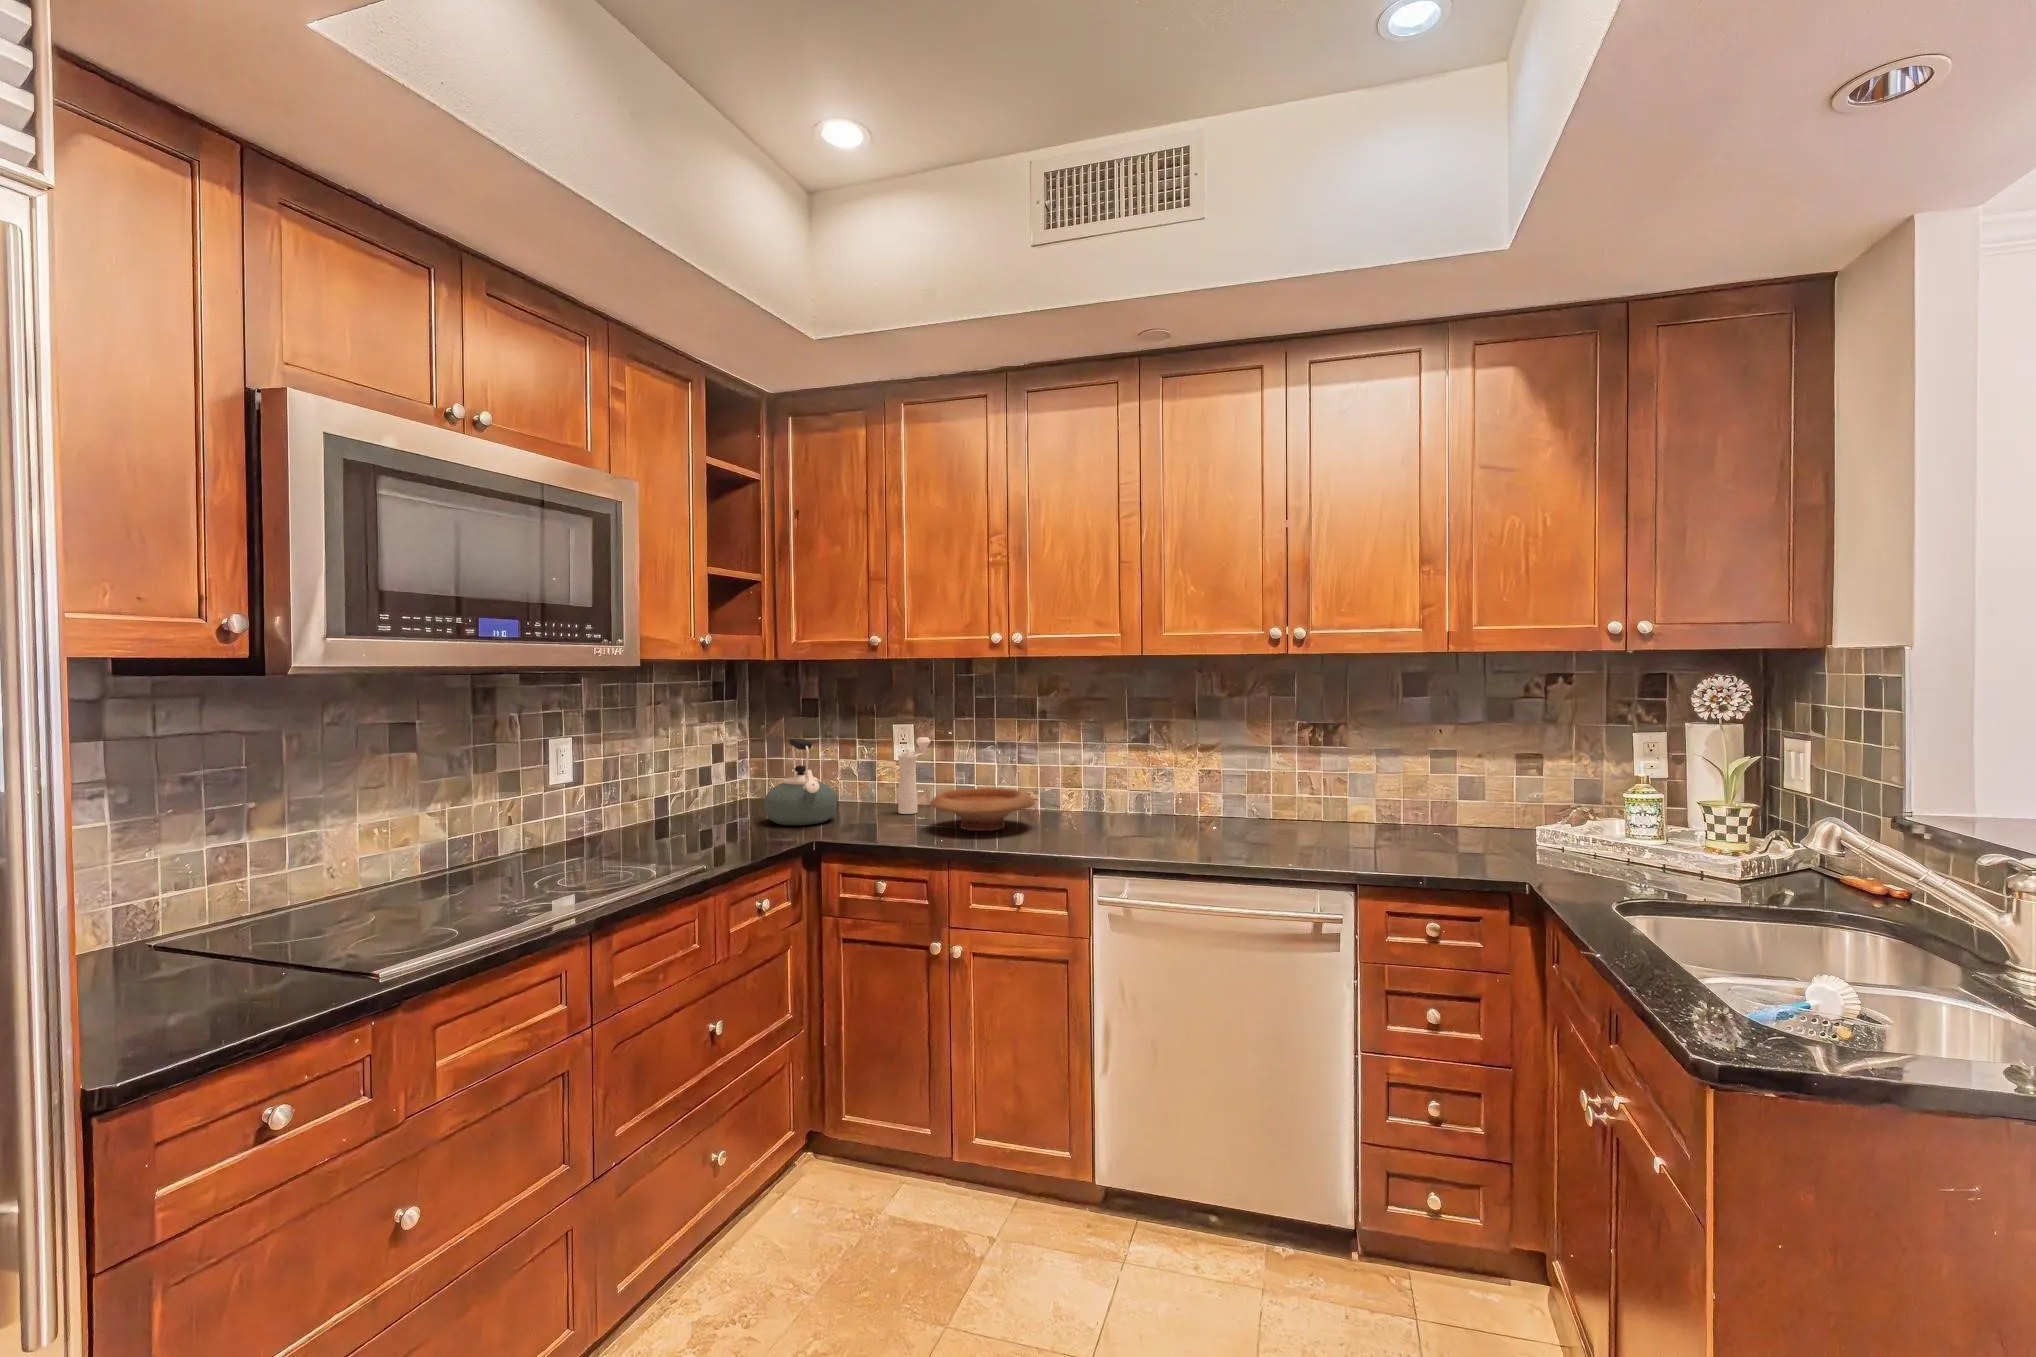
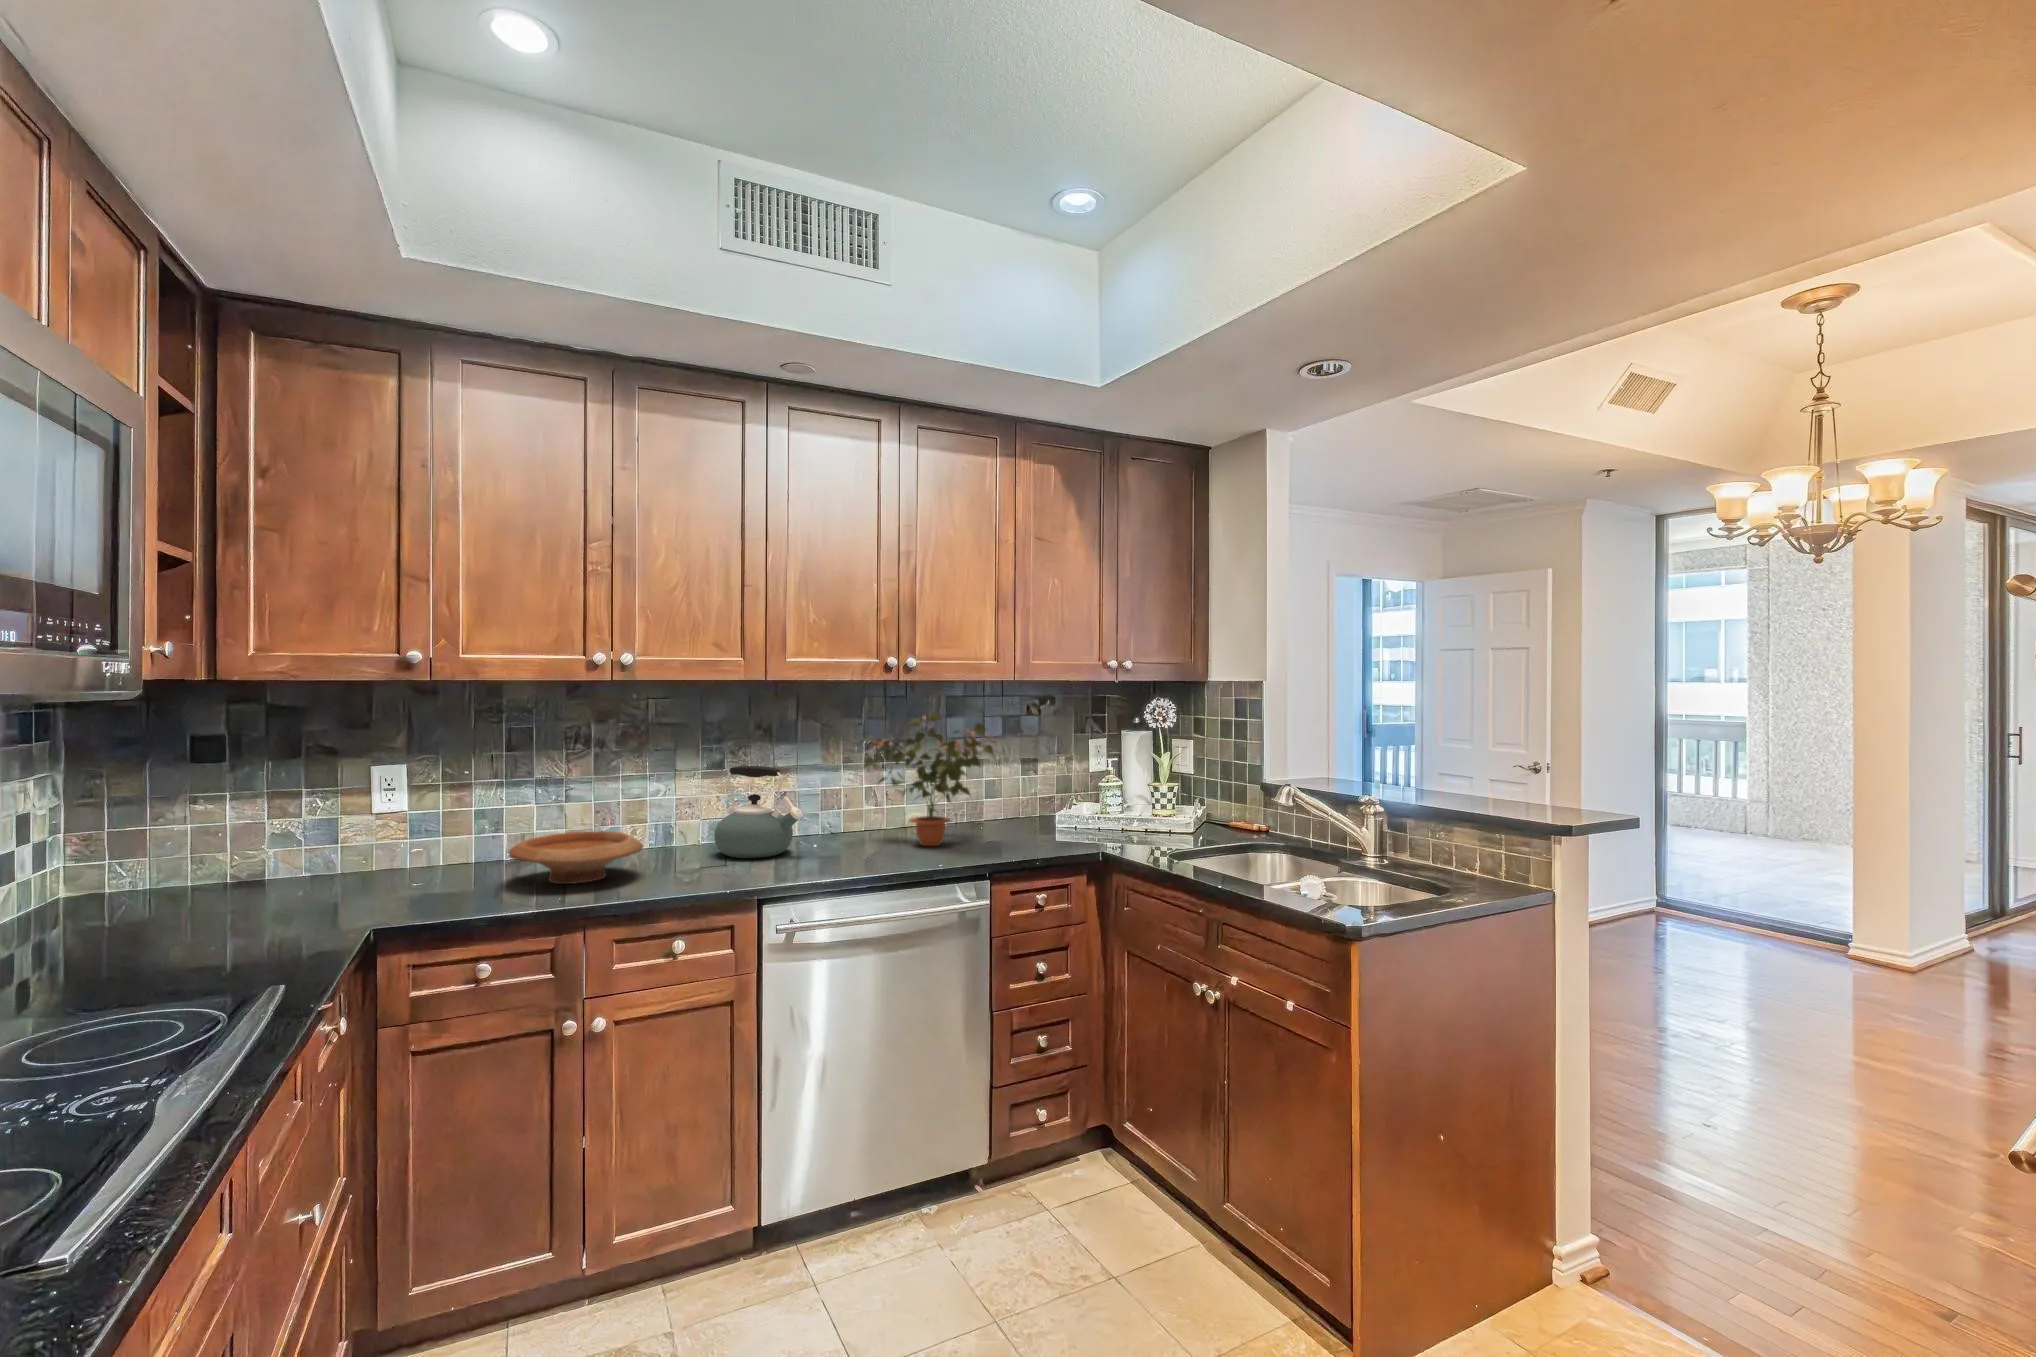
potted plant: none [1270,691,1417,845] -> present [863,712,995,846]
pepper mill: present [898,737,930,814] -> none [417,780,448,880]
kettle: present [764,738,837,825] -> present [715,766,803,858]

